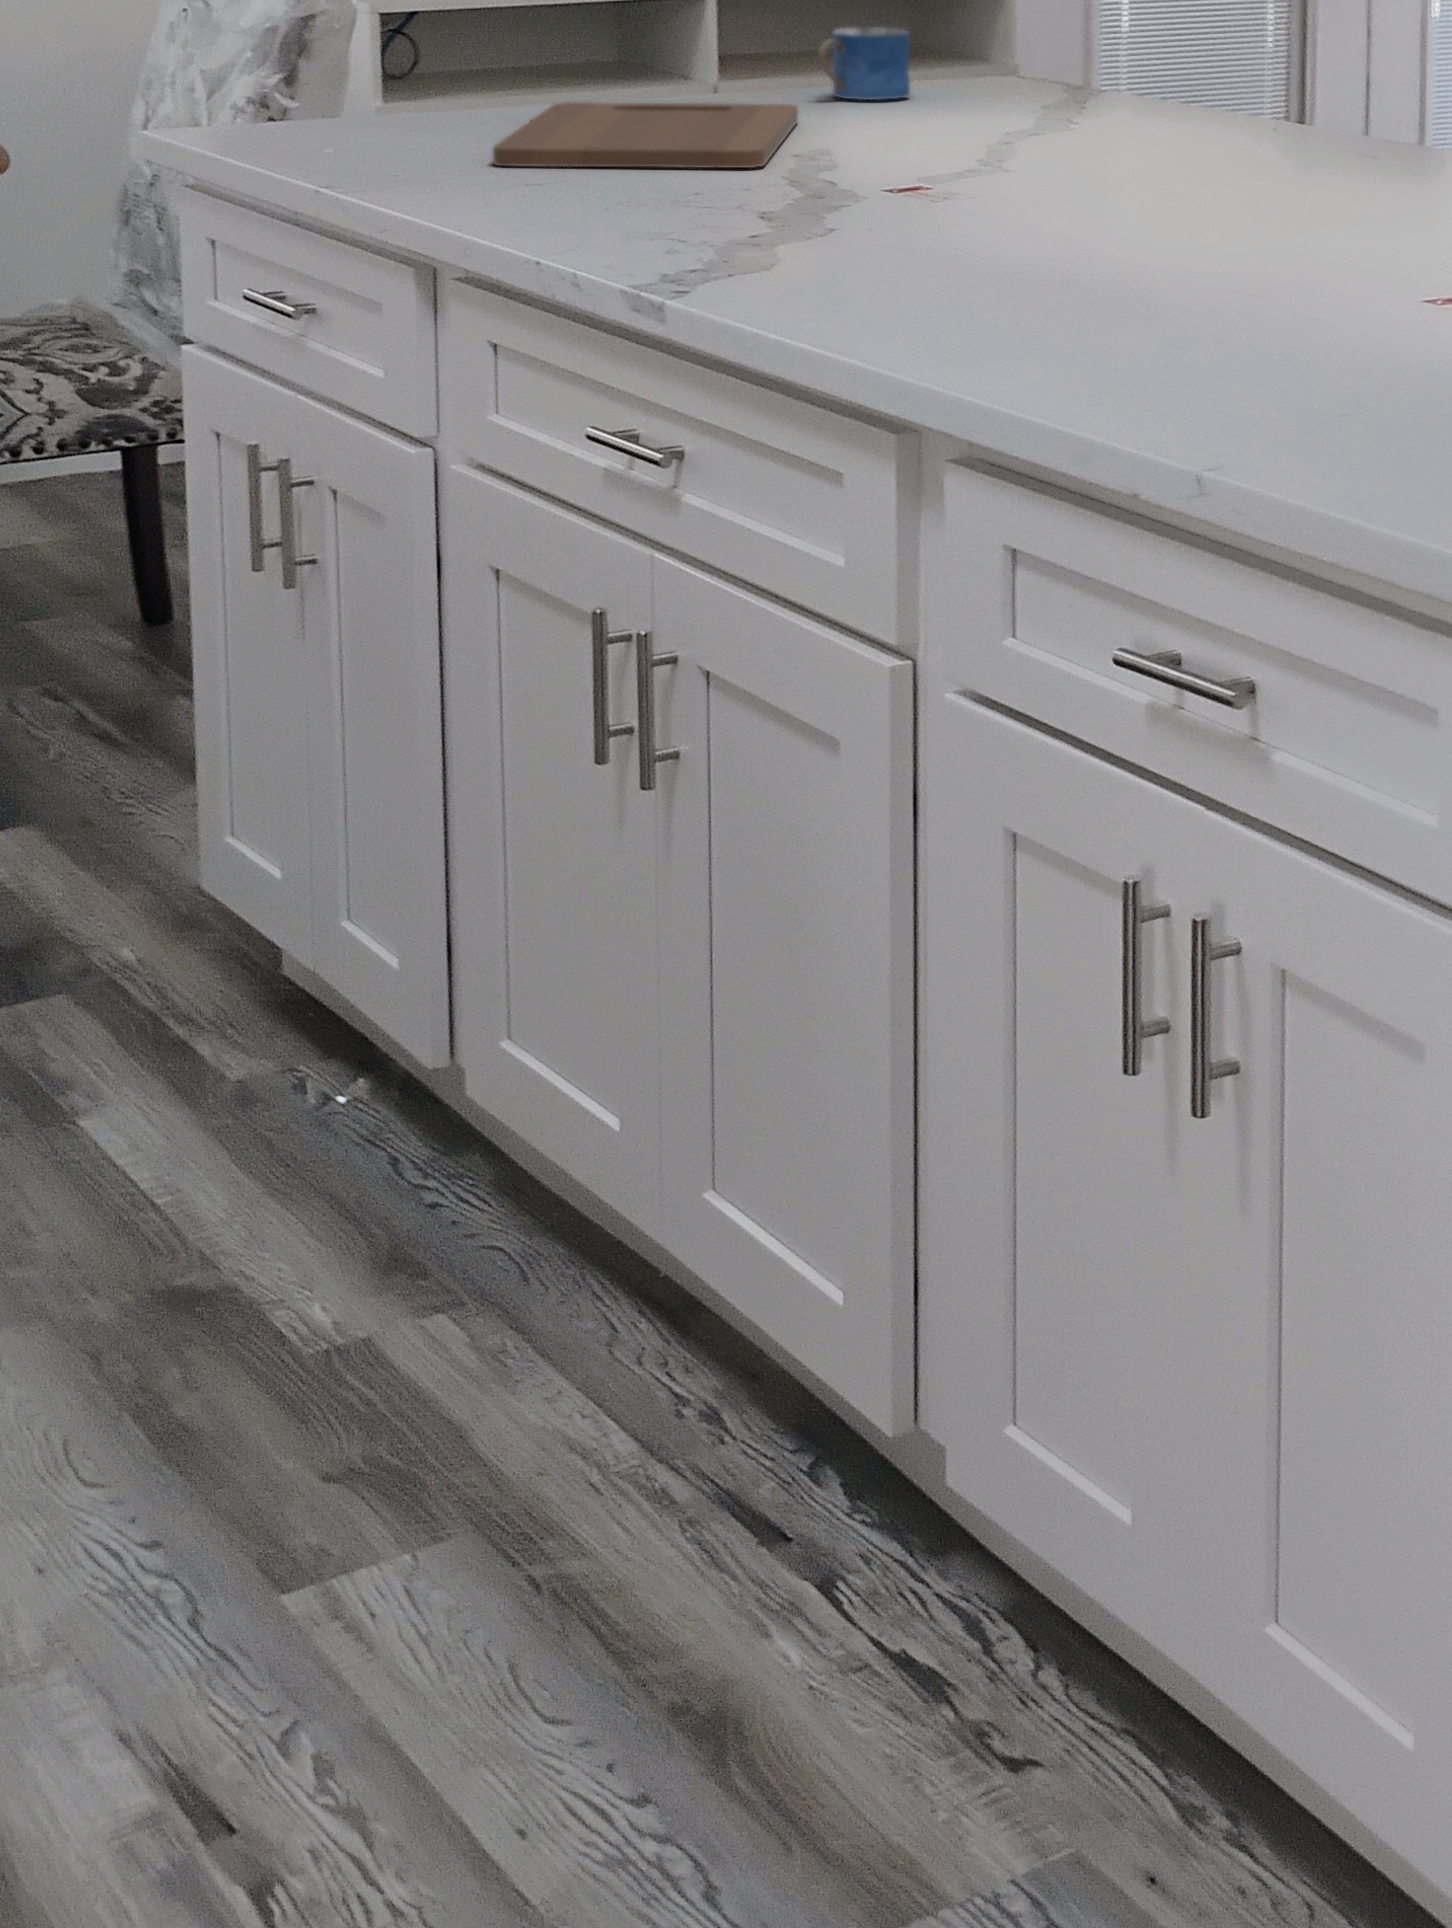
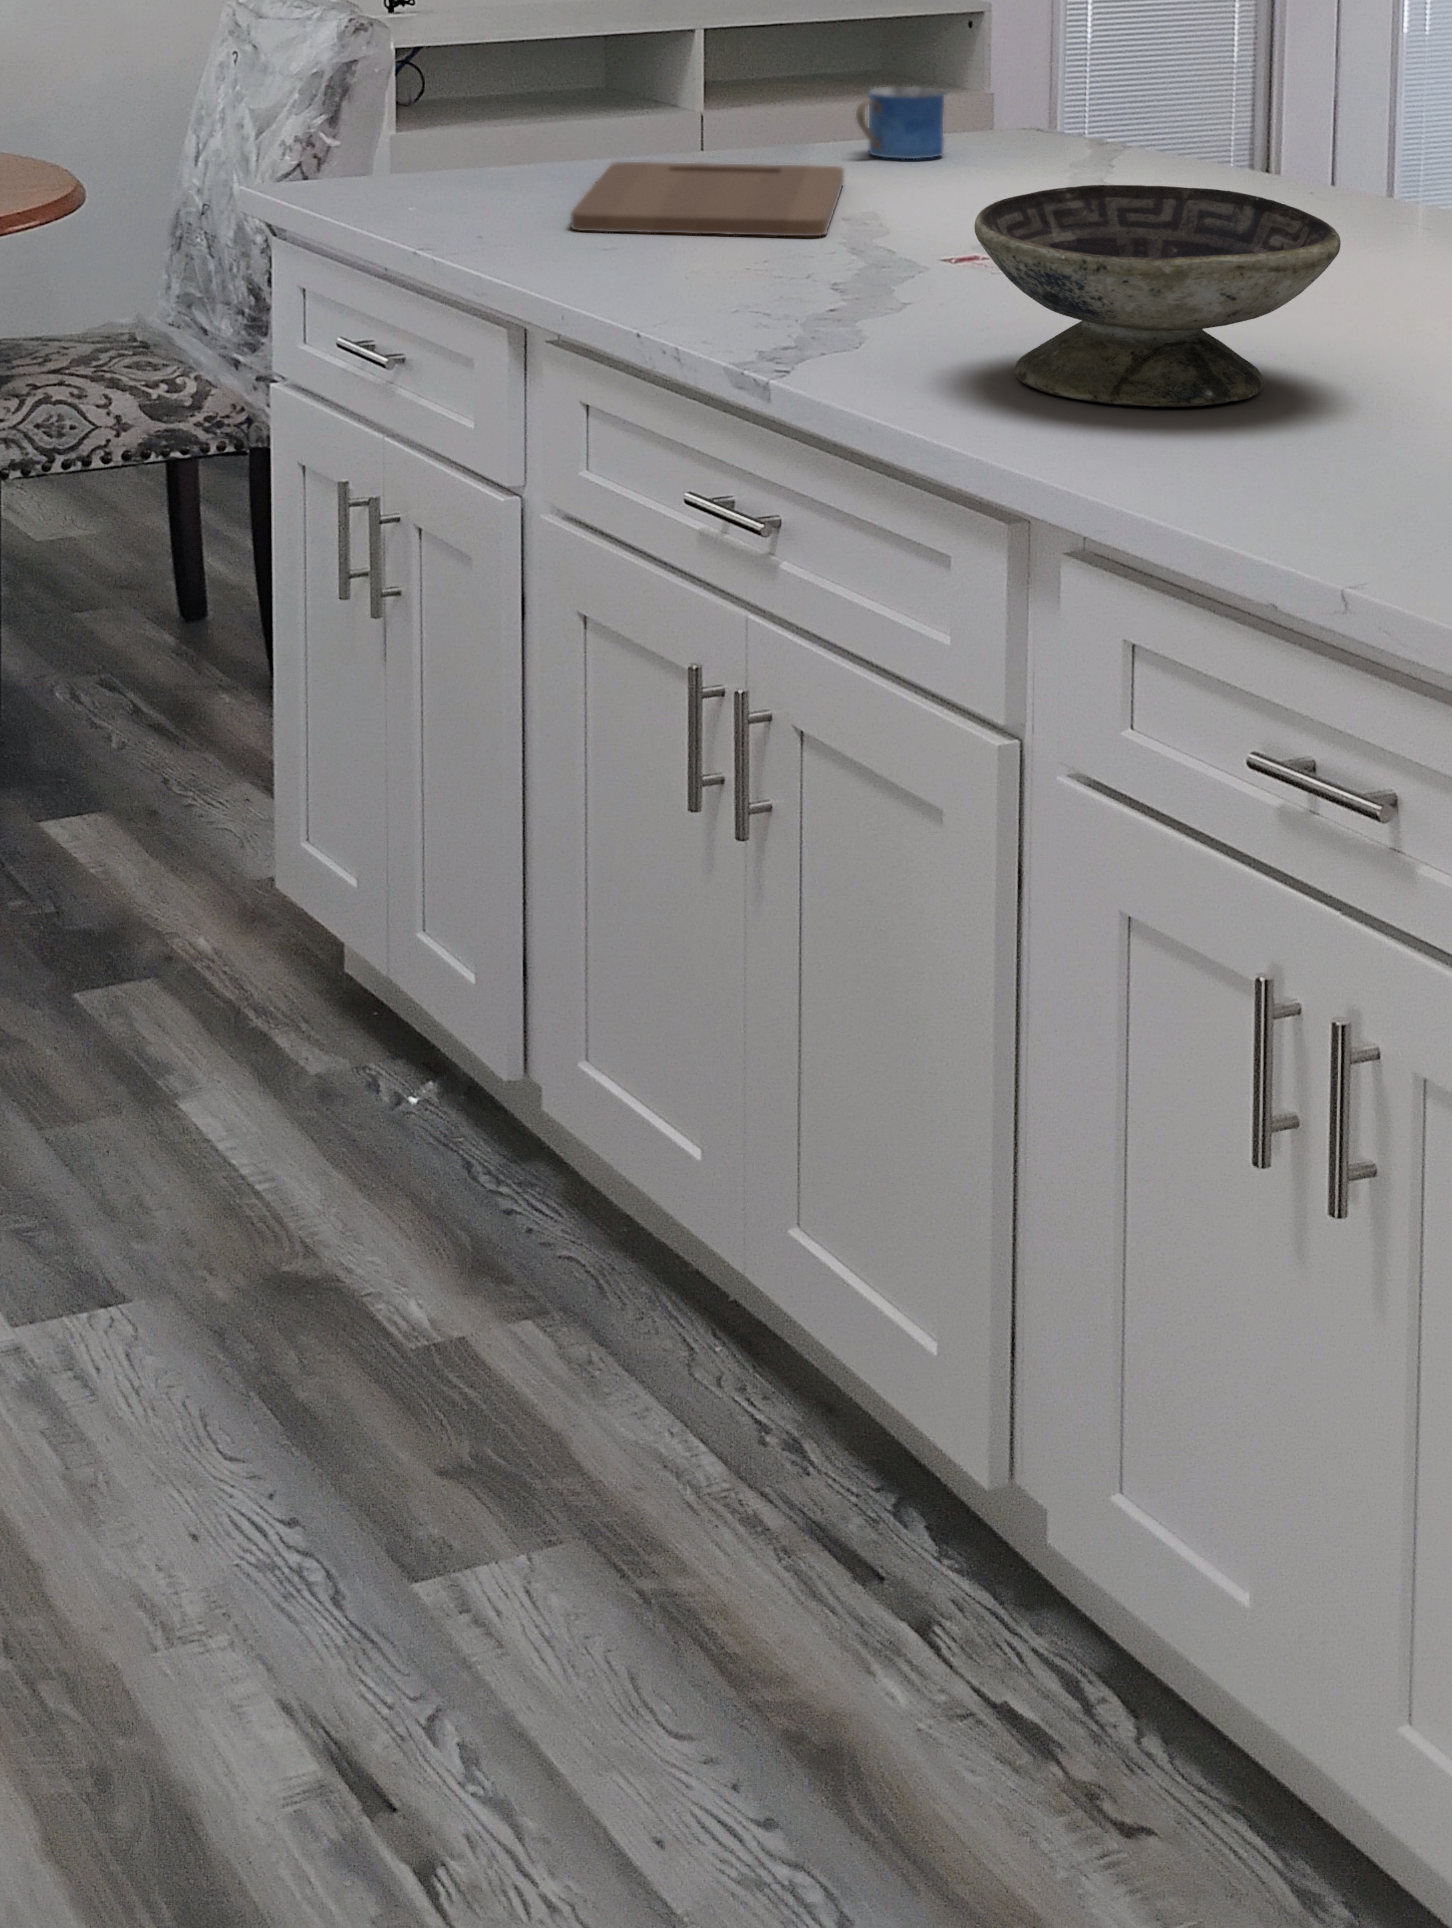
decorative bowl: none [871,91,1241,311] -> present [974,185,1341,407]

